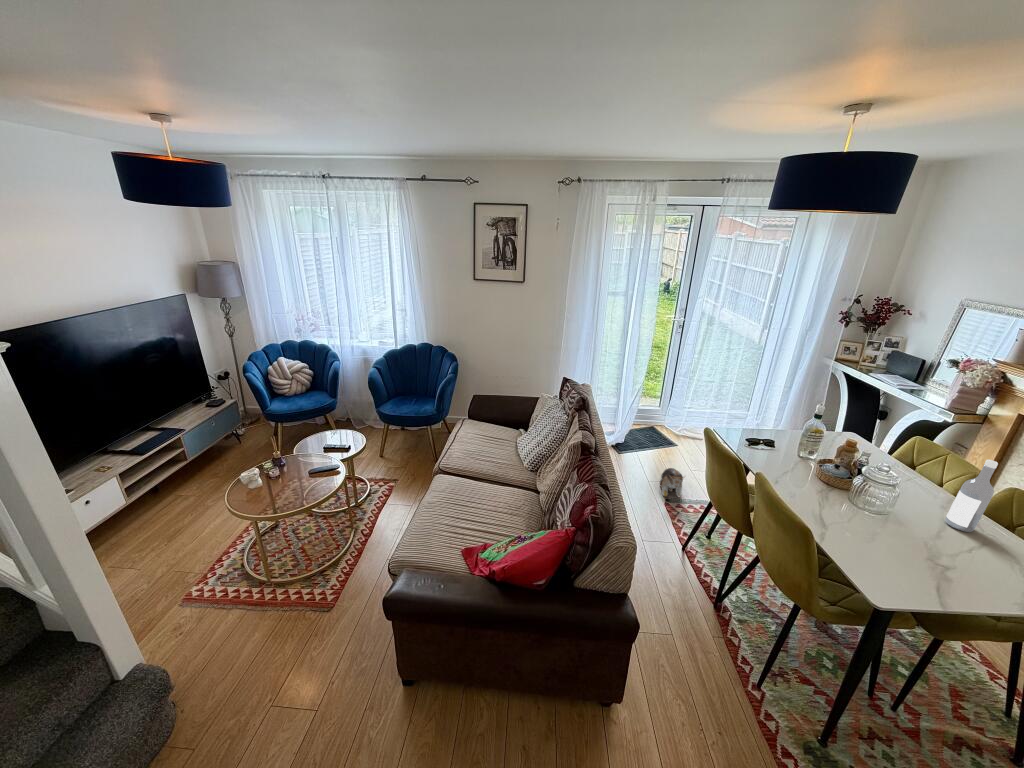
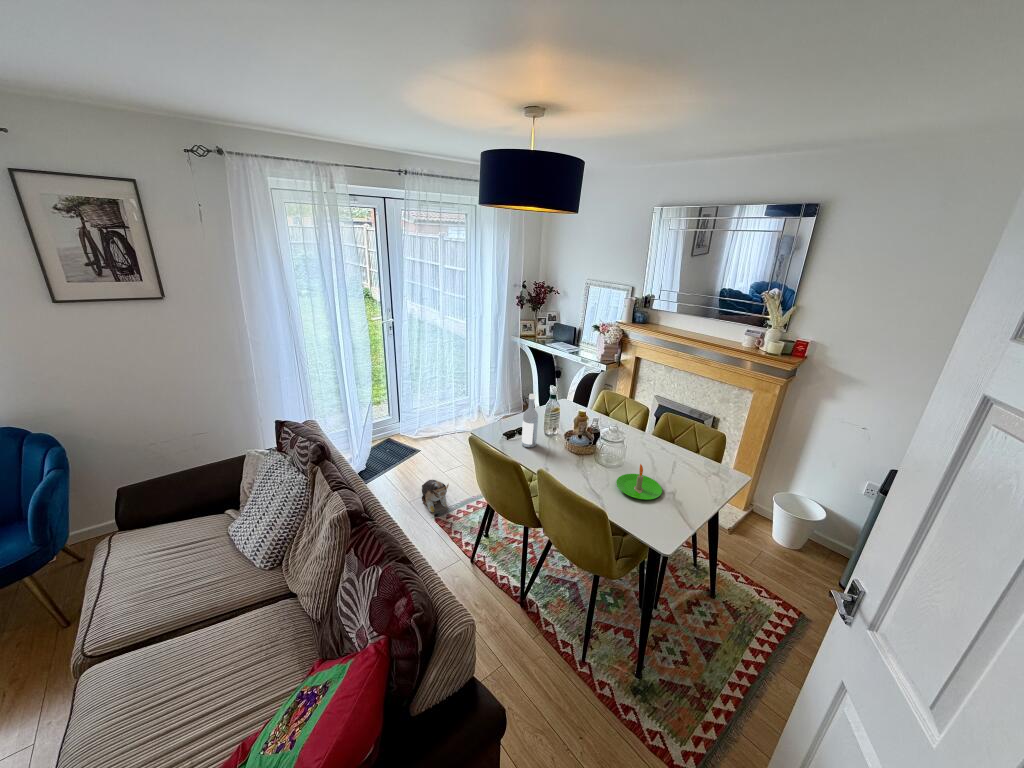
wine bottle: present [945,460,998,532] -> present [522,394,538,448]
candle: none [861,516,932,564] -> present [616,464,662,500]

